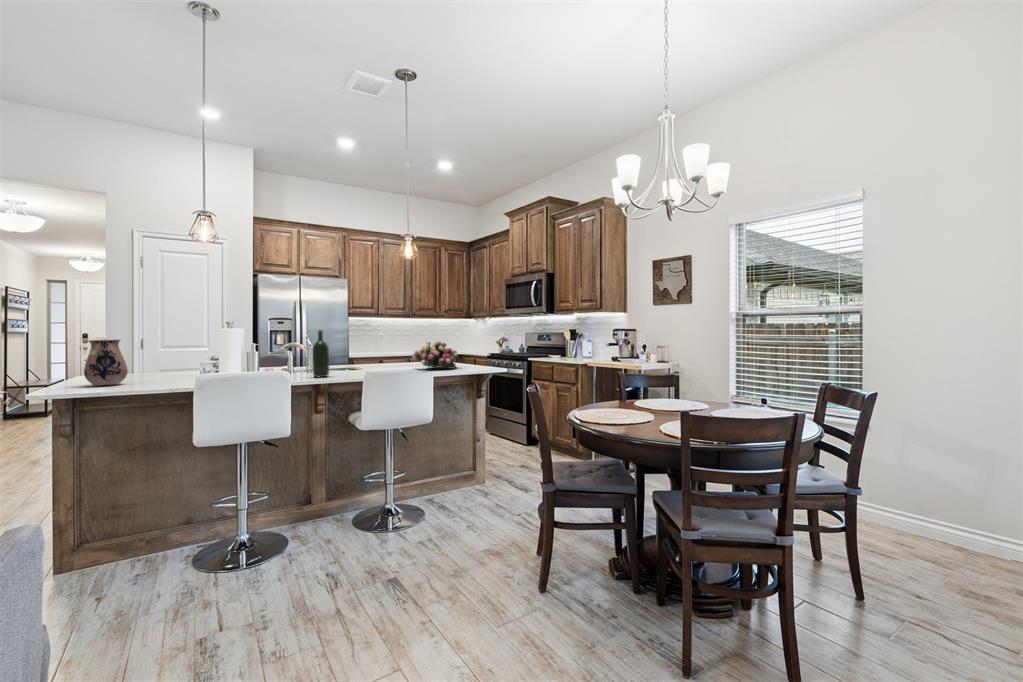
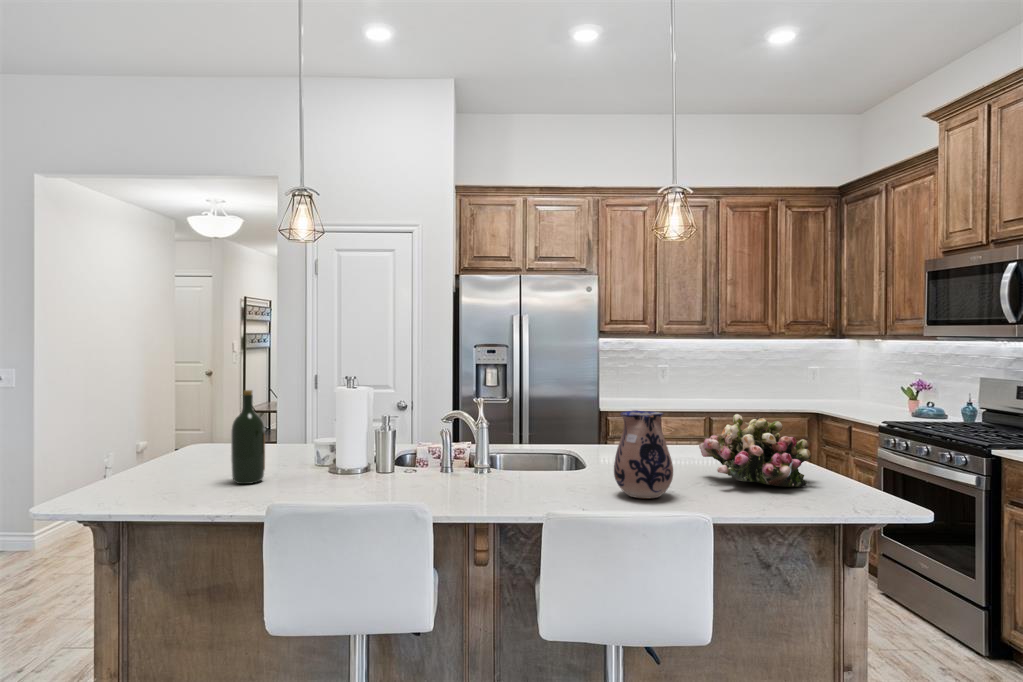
wine bottle: present [312,330,329,377] -> present [231,390,265,484]
ceramic pitcher: present [84,340,128,386] -> present [614,410,673,498]

